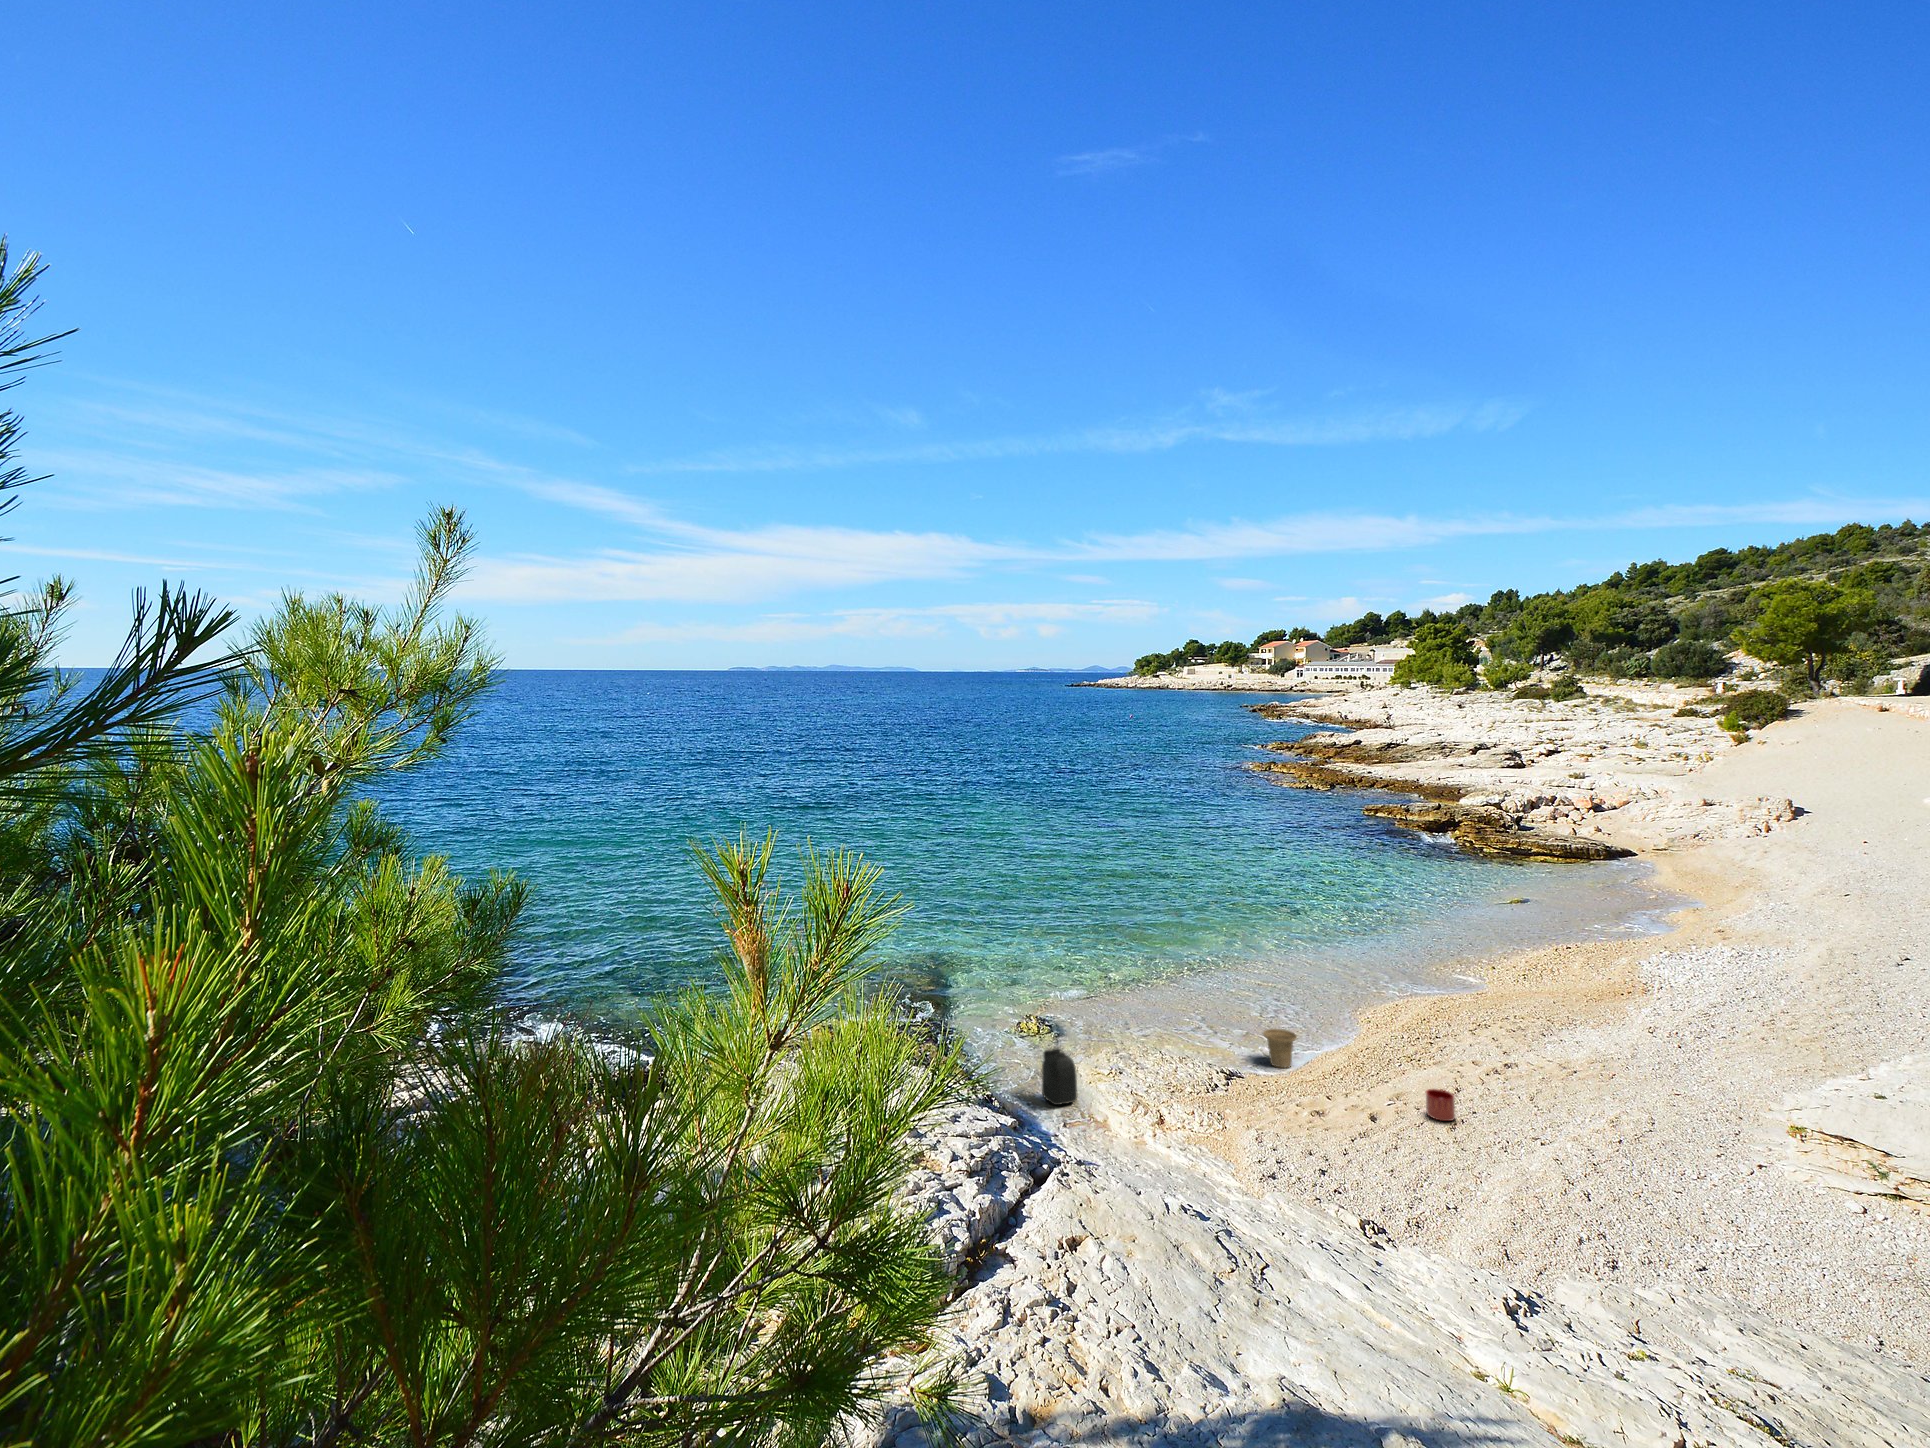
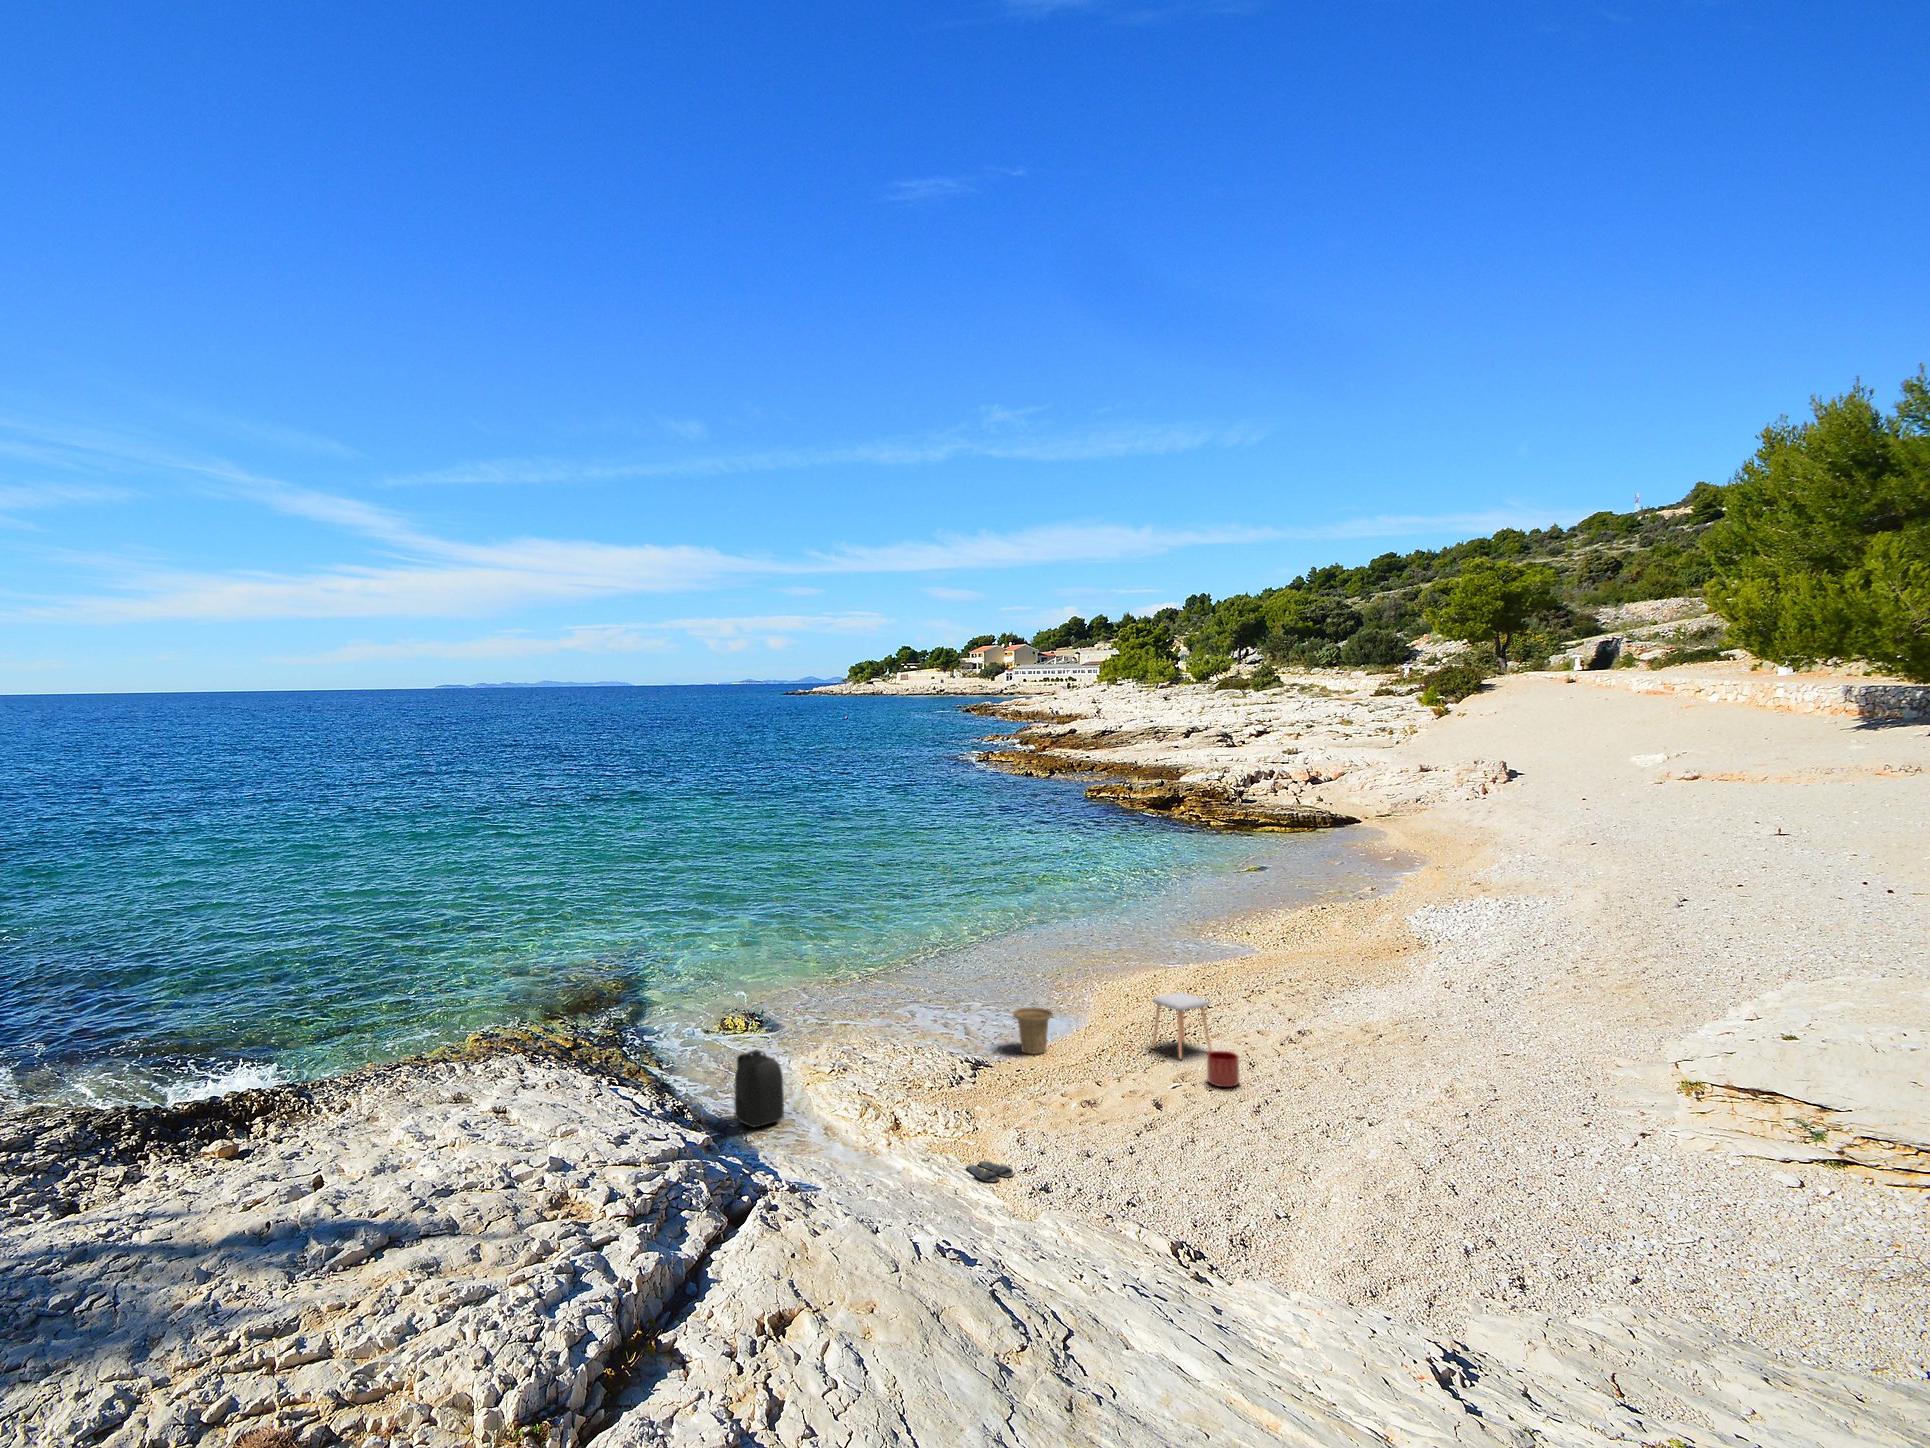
stool: none [1382,1033,1436,1091] -> present [1152,992,1212,1060]
slippers: none [1211,1157,1248,1176] -> present [967,1161,1013,1183]

